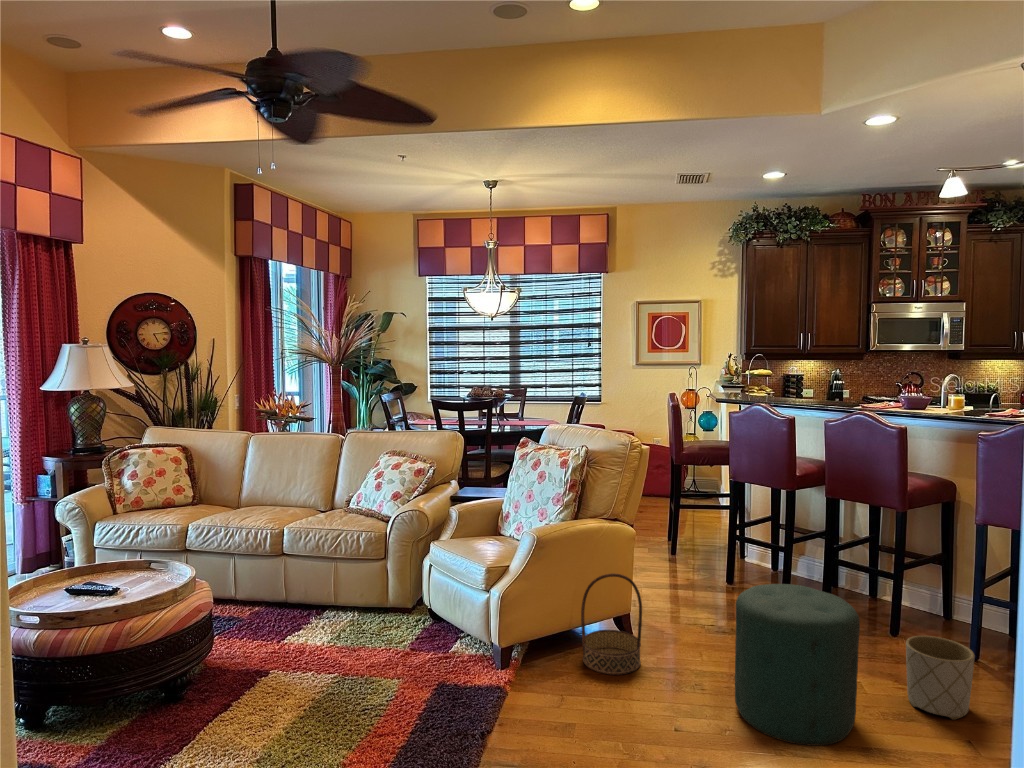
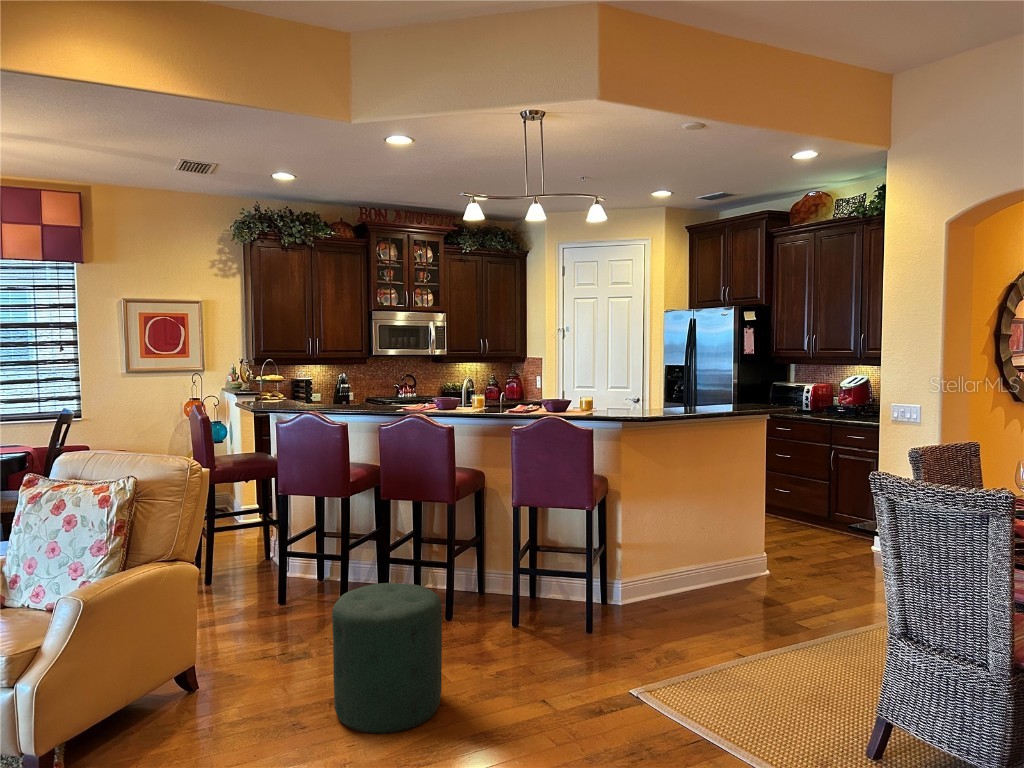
basket: present [581,573,642,675] -> none [149,618,223,738]
planter: present [906,636,975,720] -> none [464,600,513,665]

